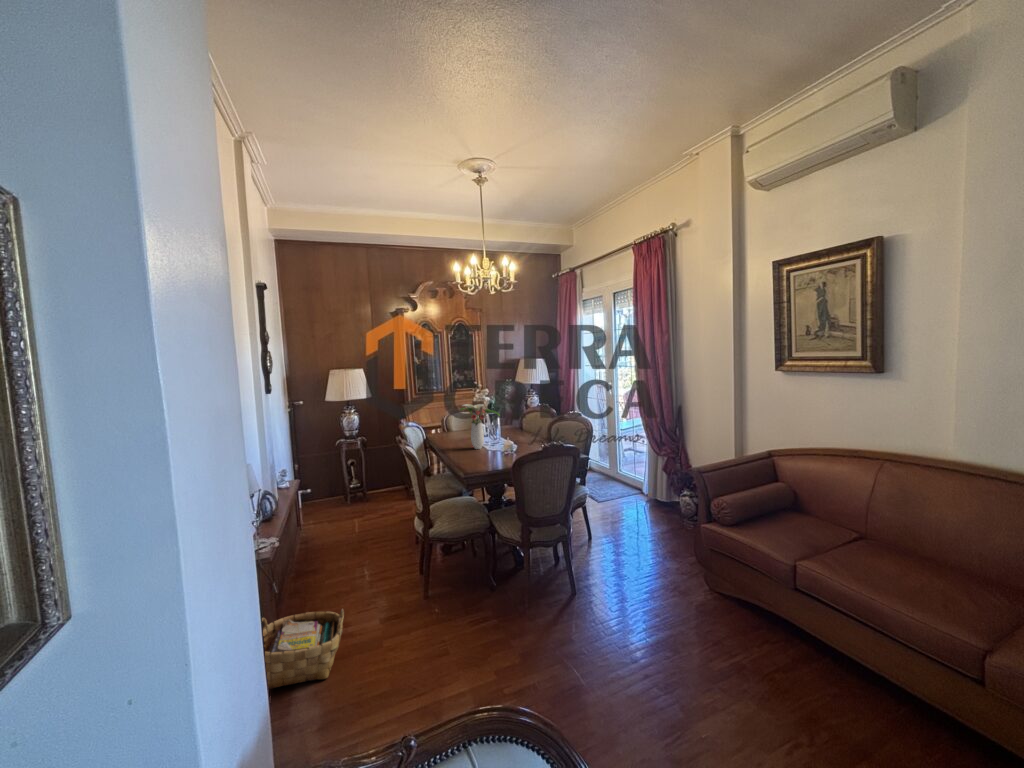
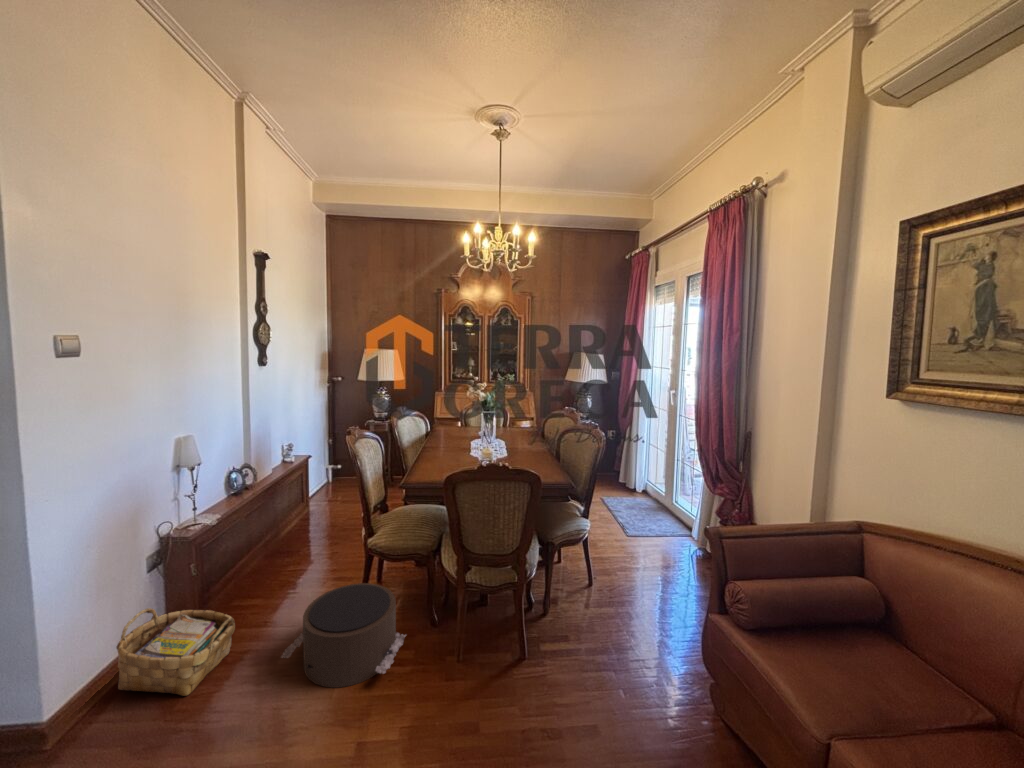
flower arrangement: present [461,404,500,449] -> none [438,399,486,453]
pouf: none [393,562,488,643] -> present [281,583,406,688]

